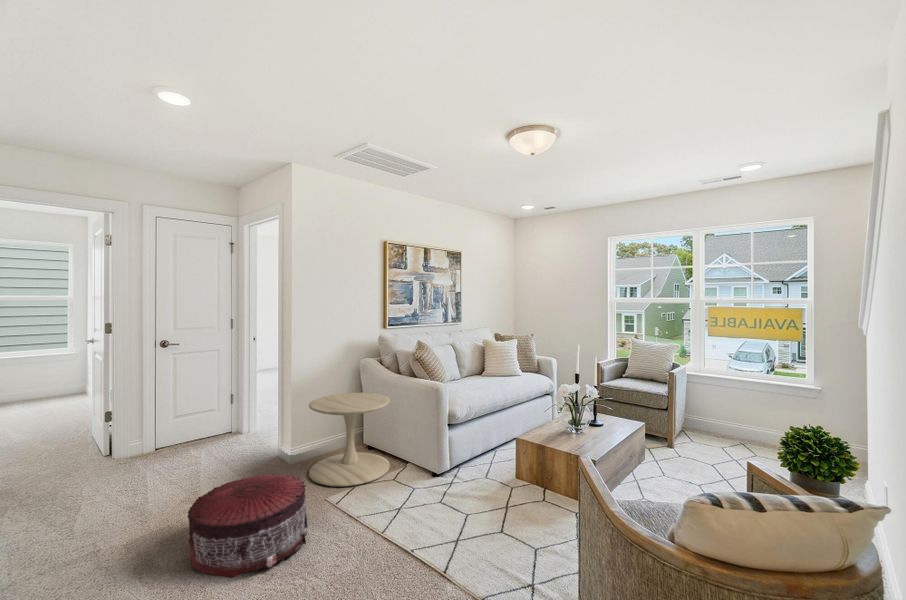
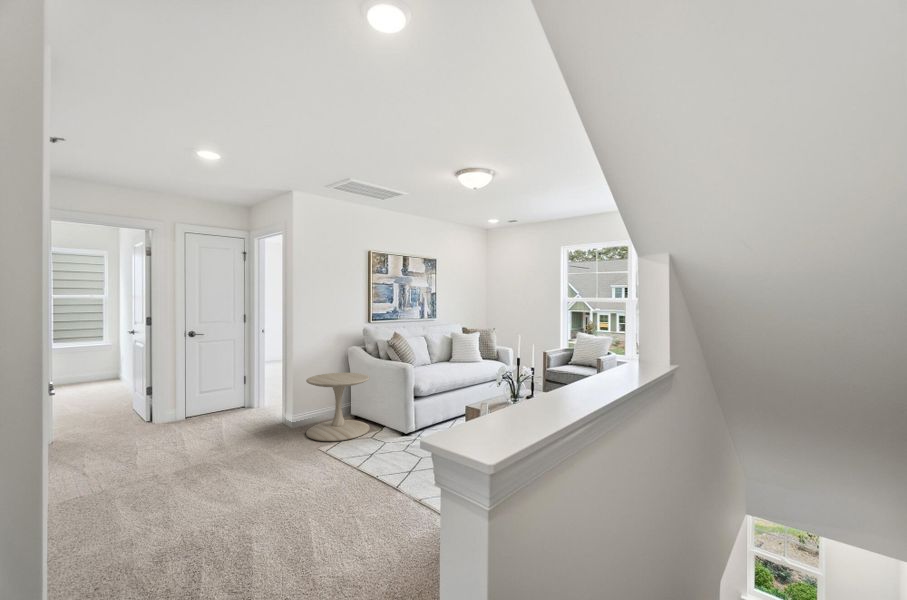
pouf: present [187,473,308,578] -> none [219,426,303,490]

